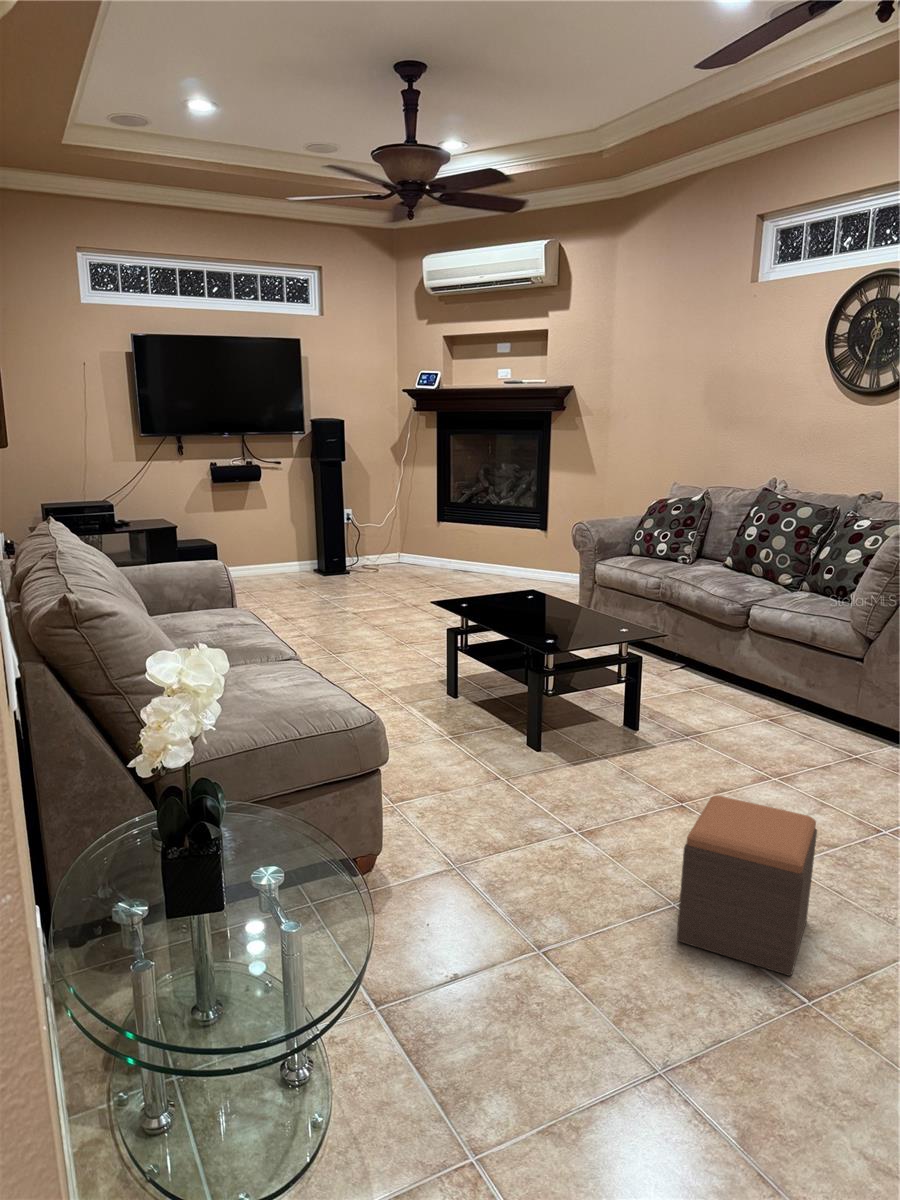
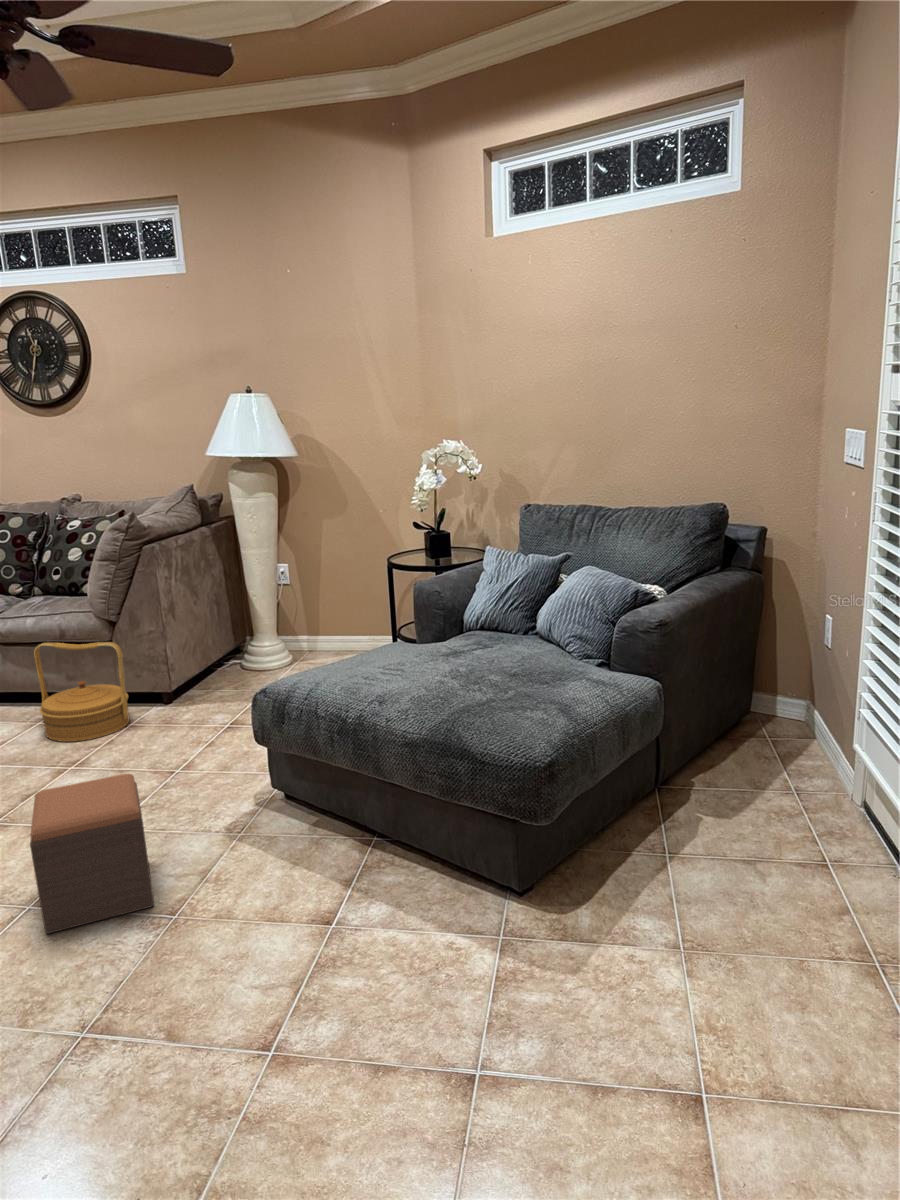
woven basket: none [766,642,868,759] -> present [34,642,129,742]

